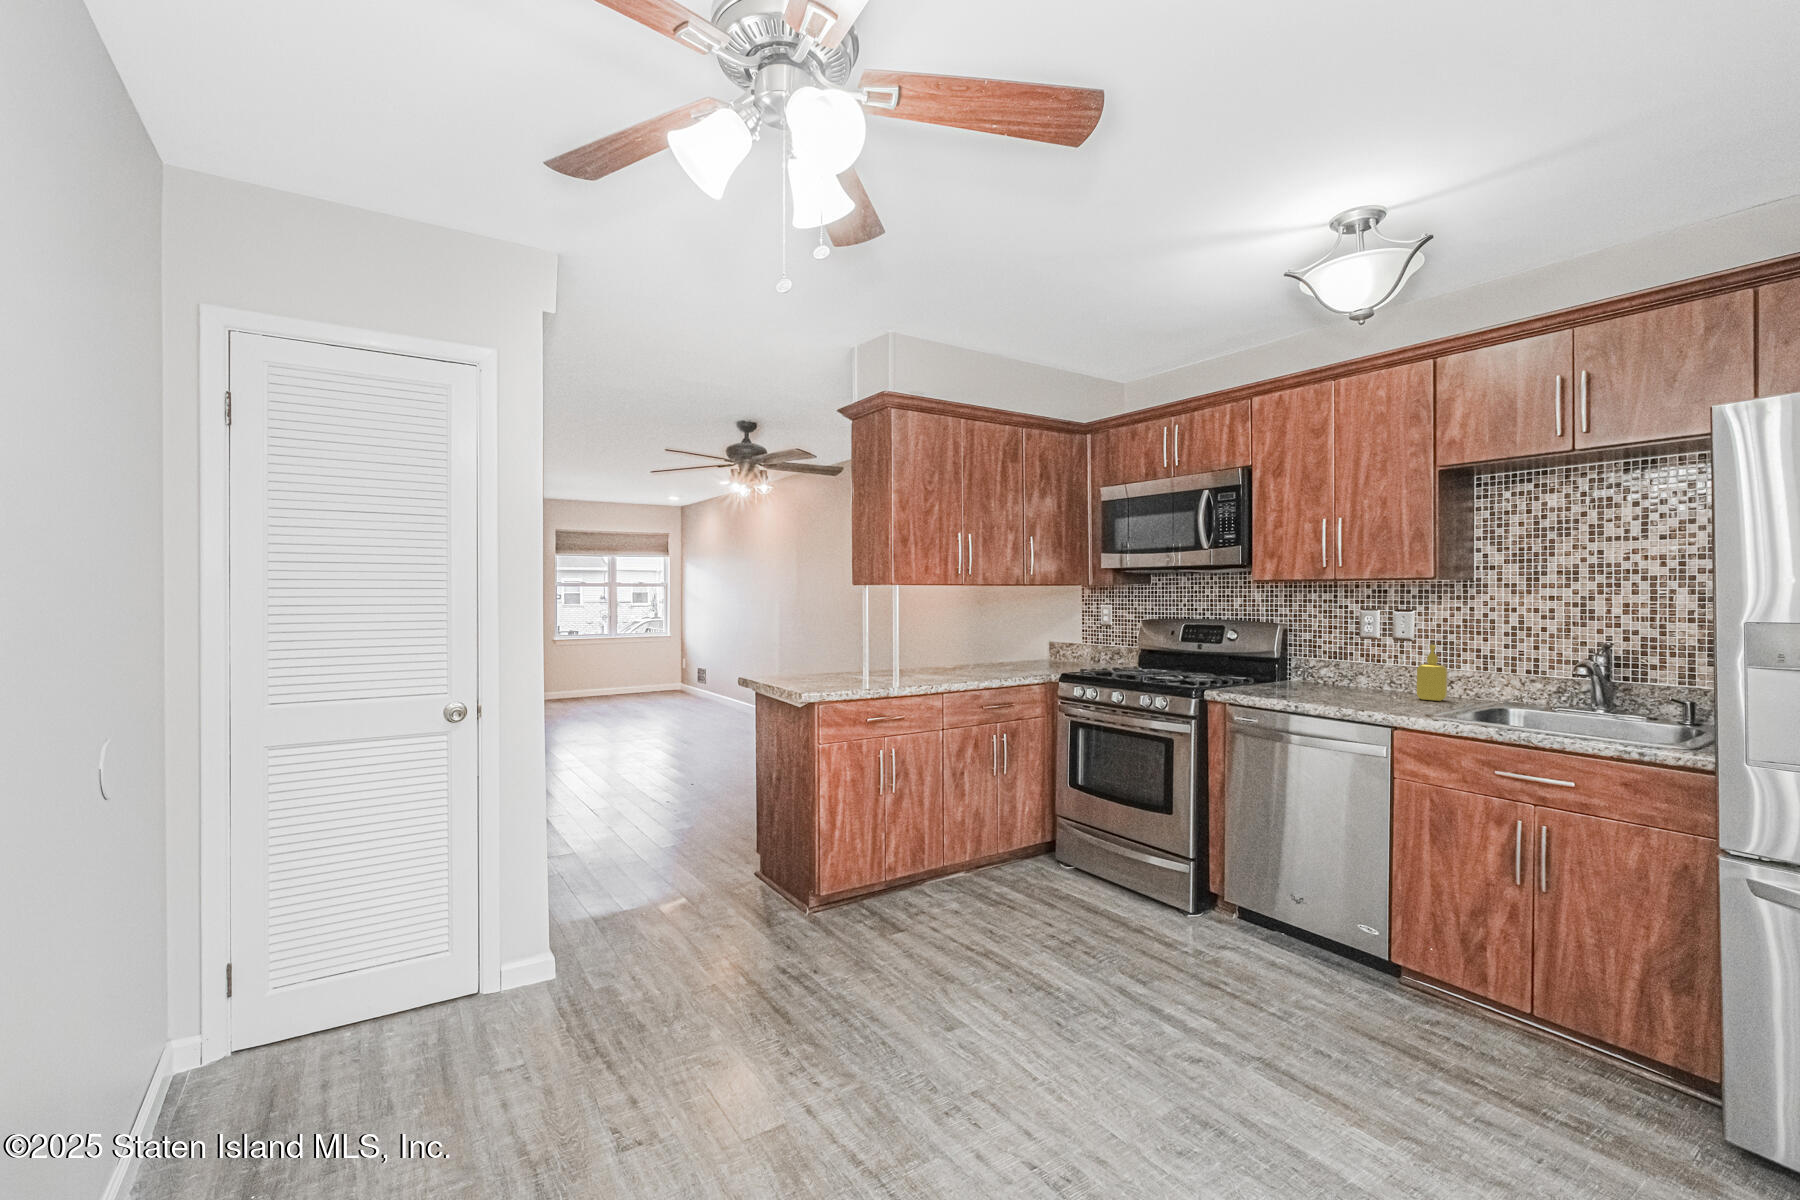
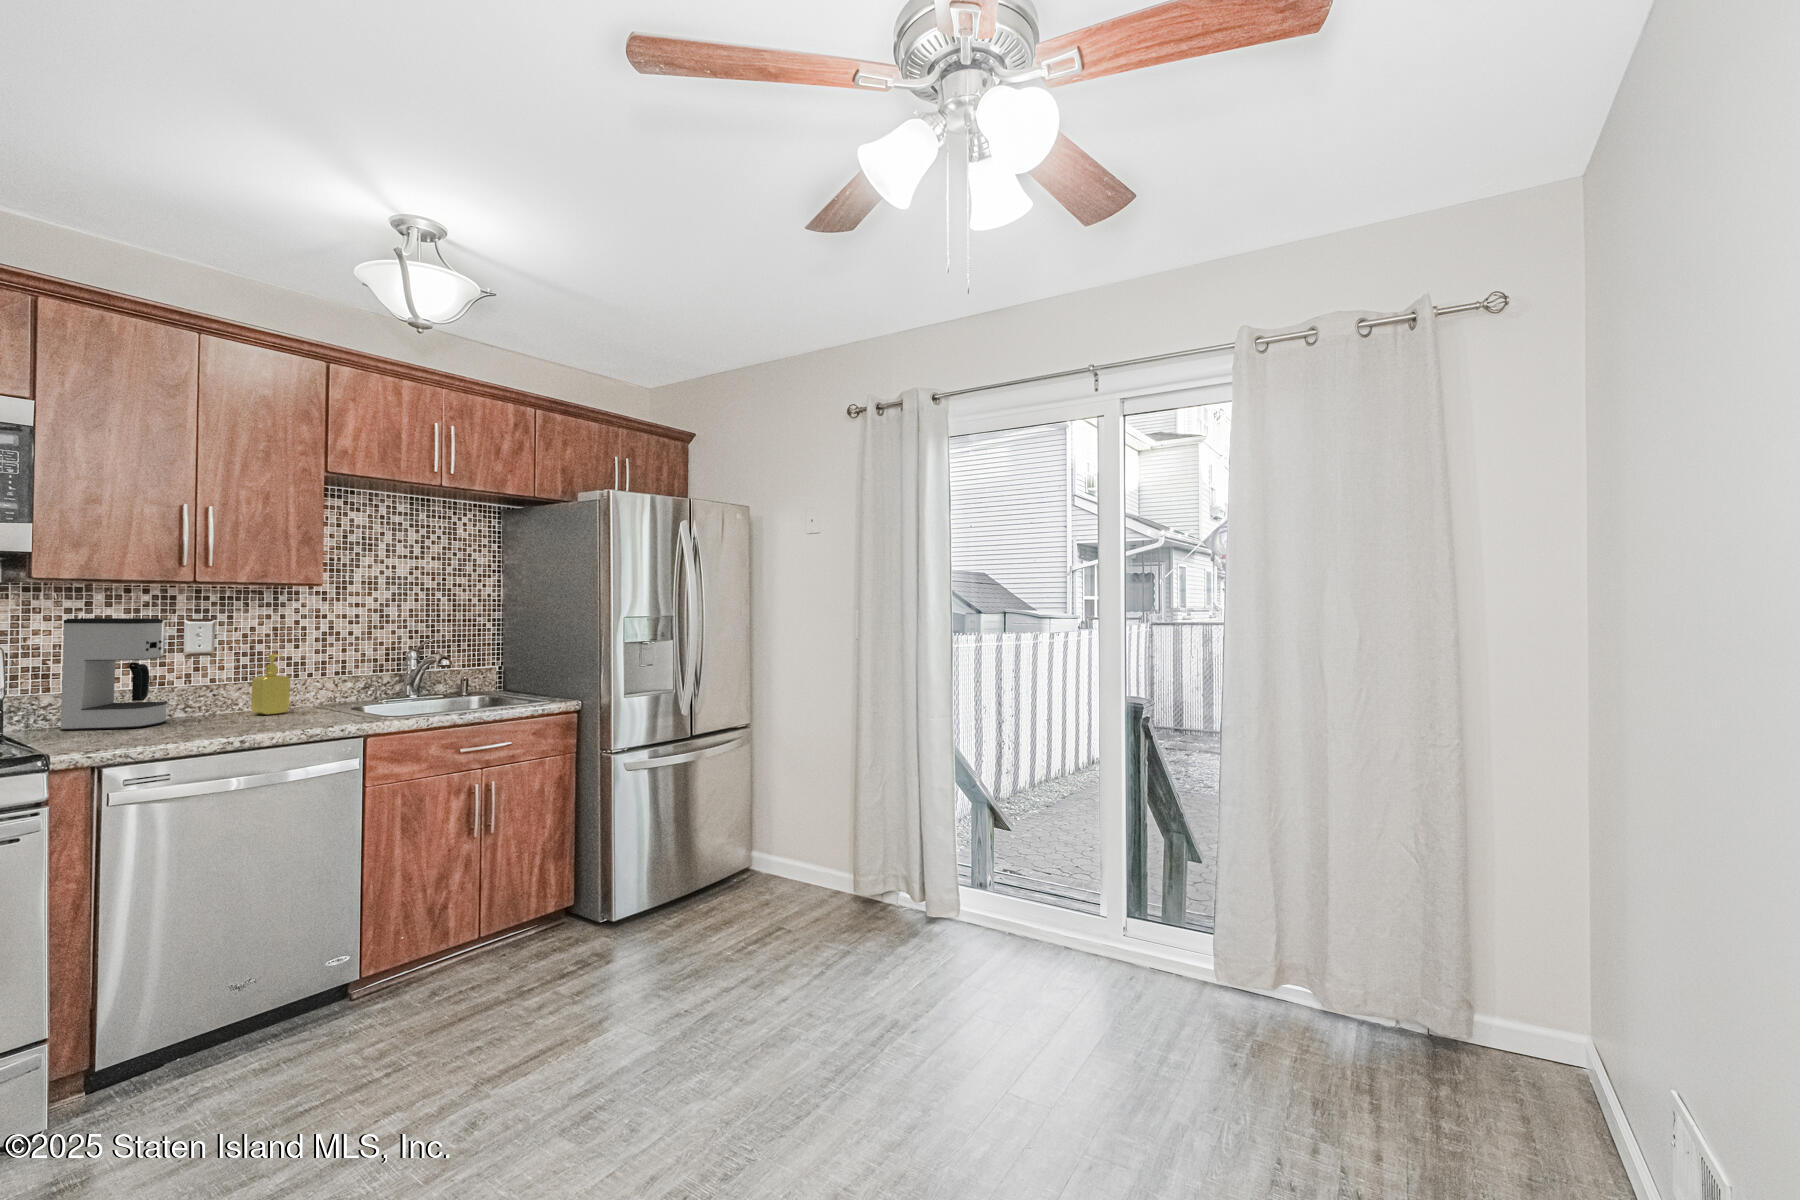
coffee maker: none [1306,609,1365,692] -> present [60,618,167,730]

